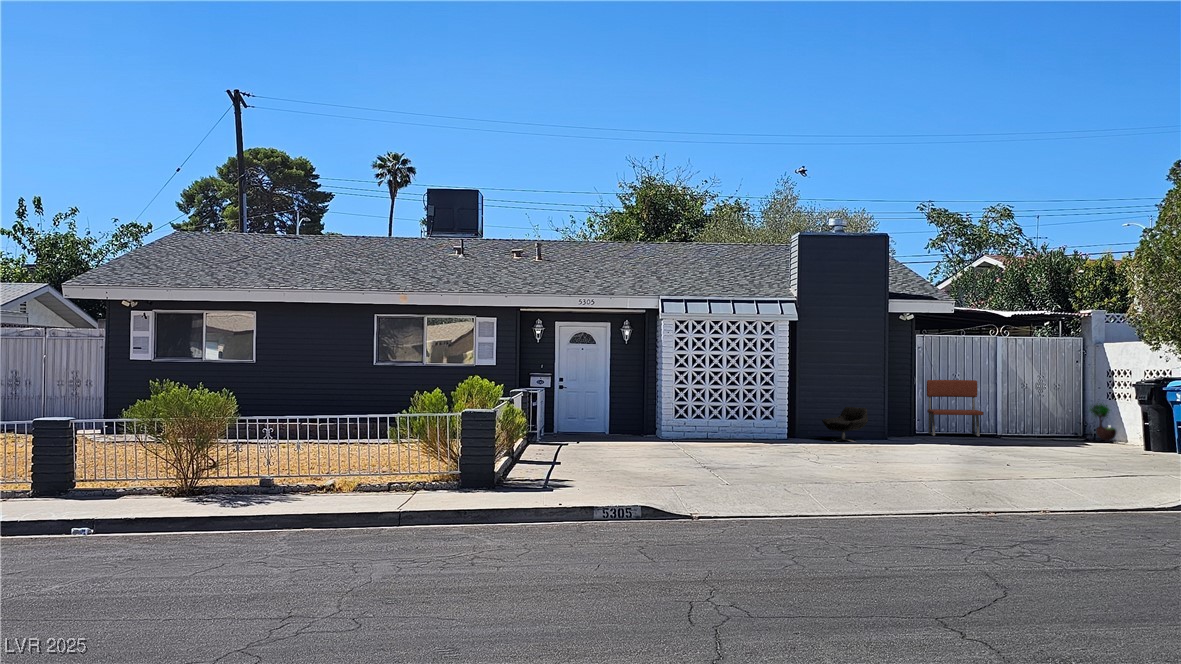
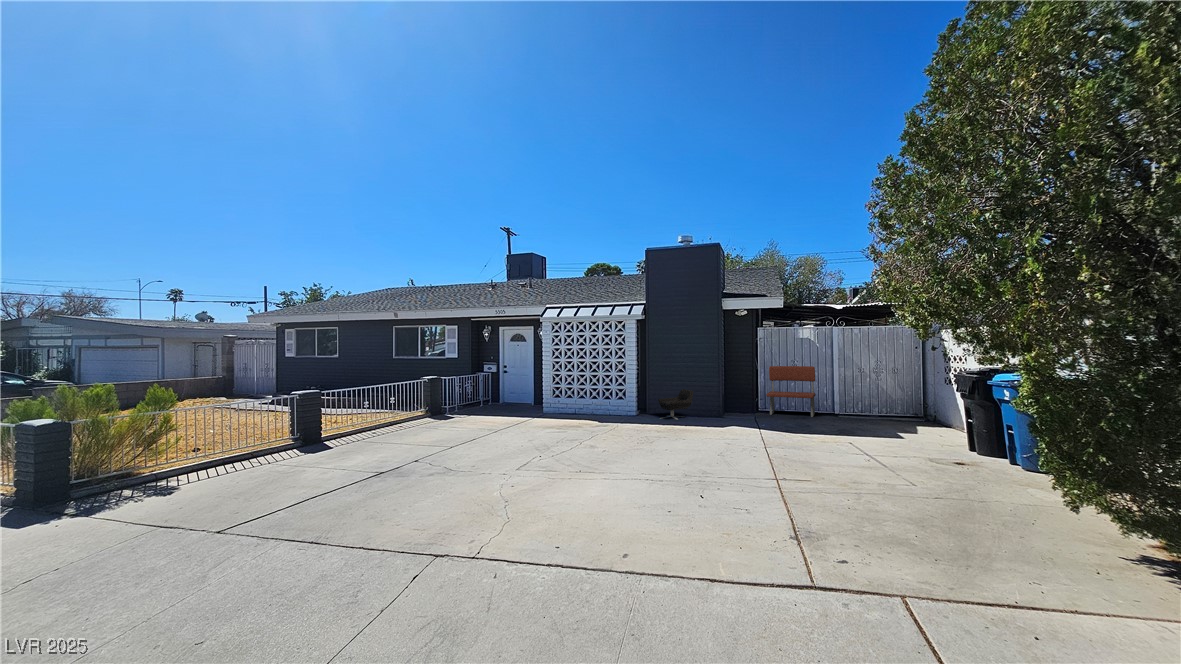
potted tree: present [1090,403,1116,441] -> none [919,386,954,429]

